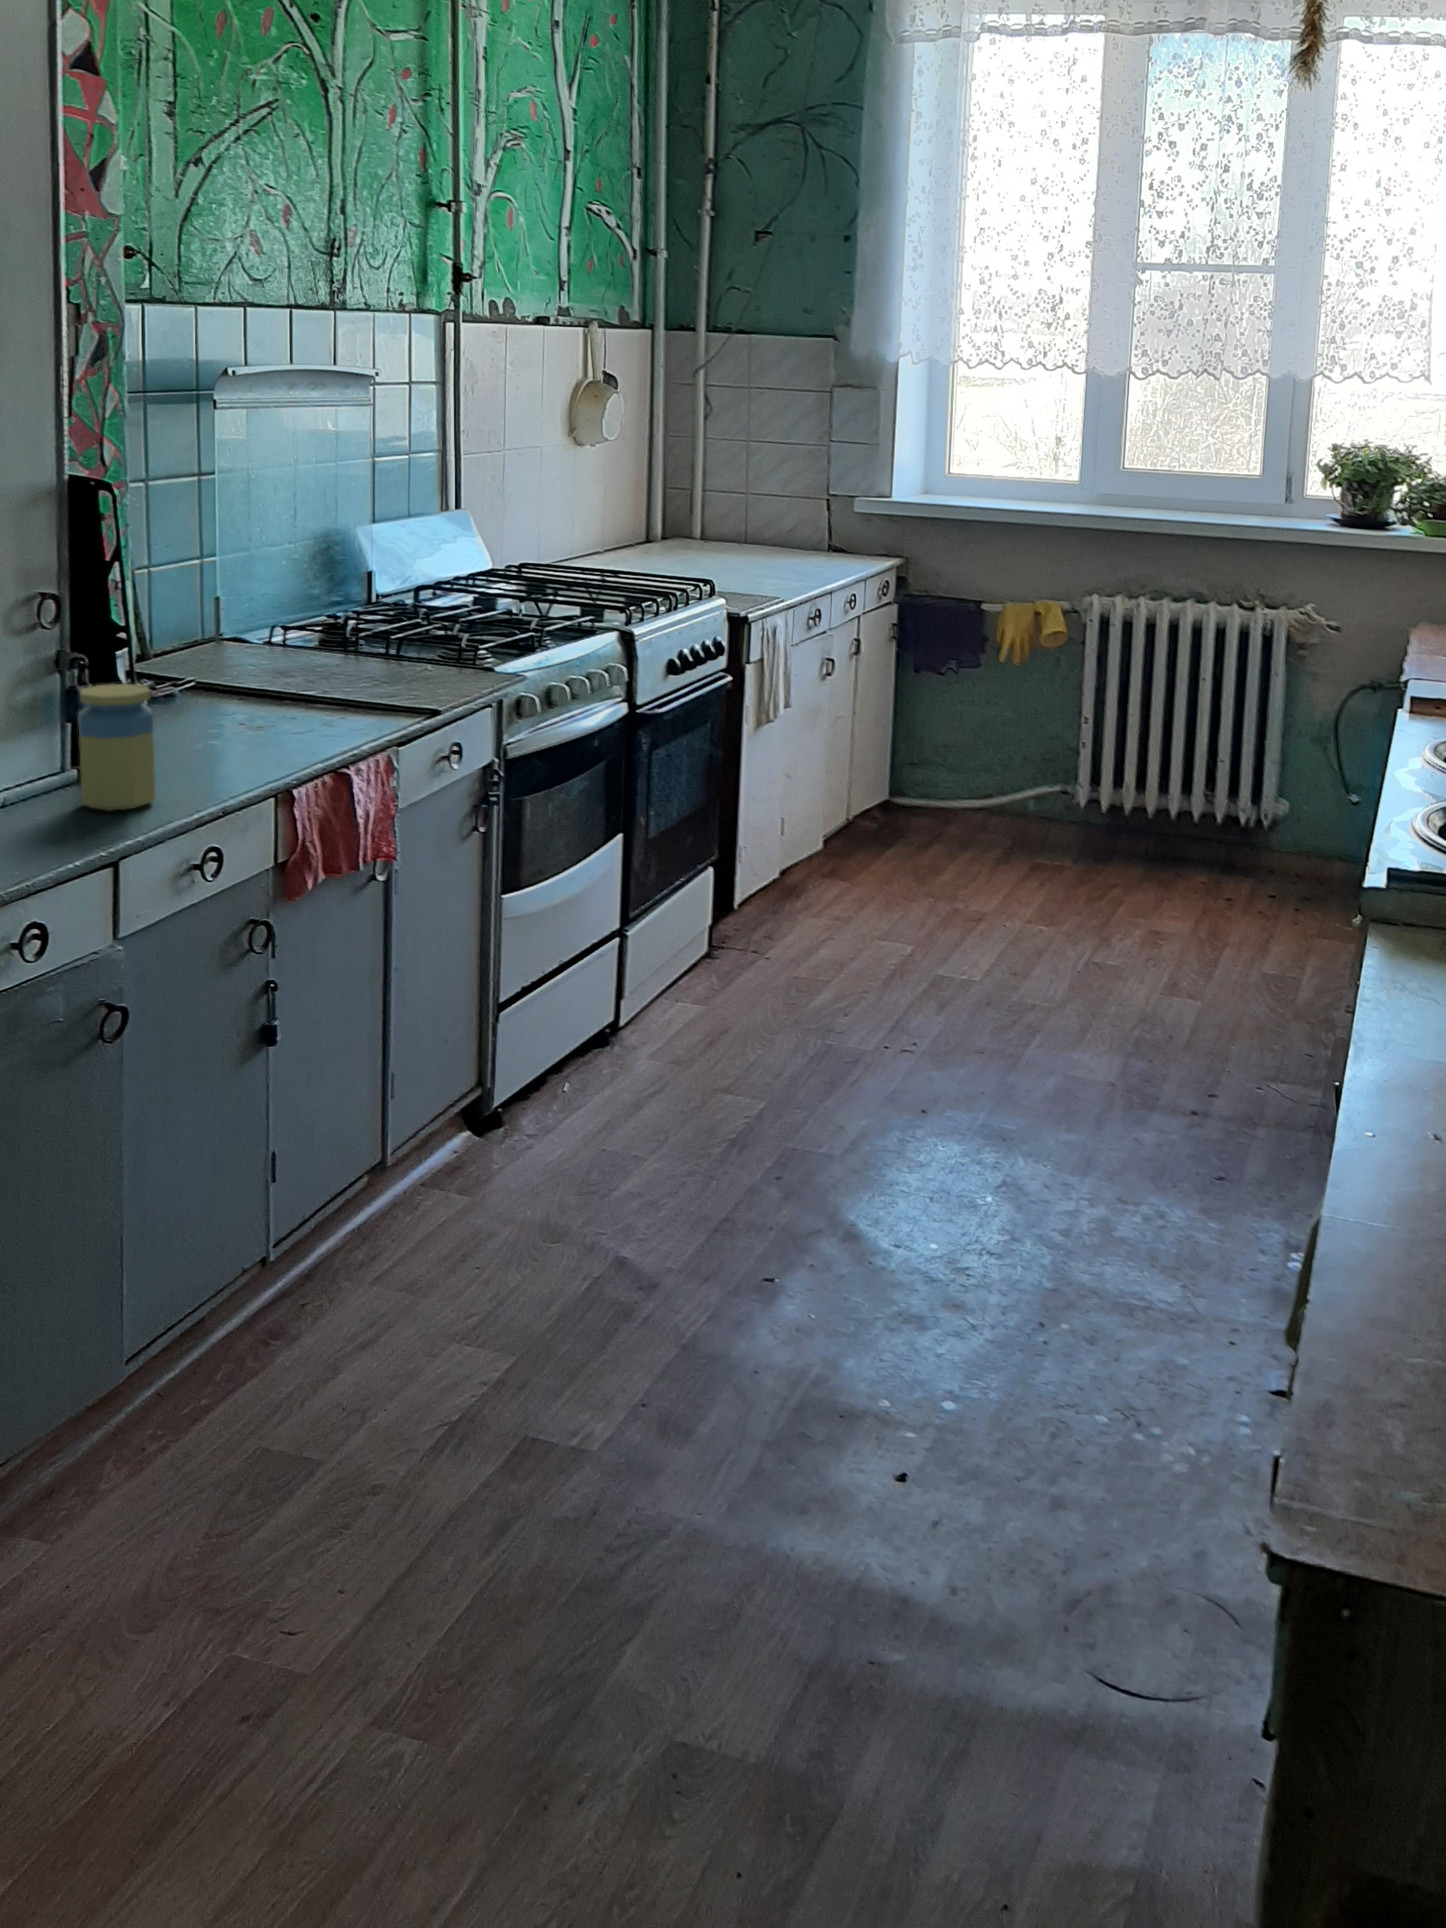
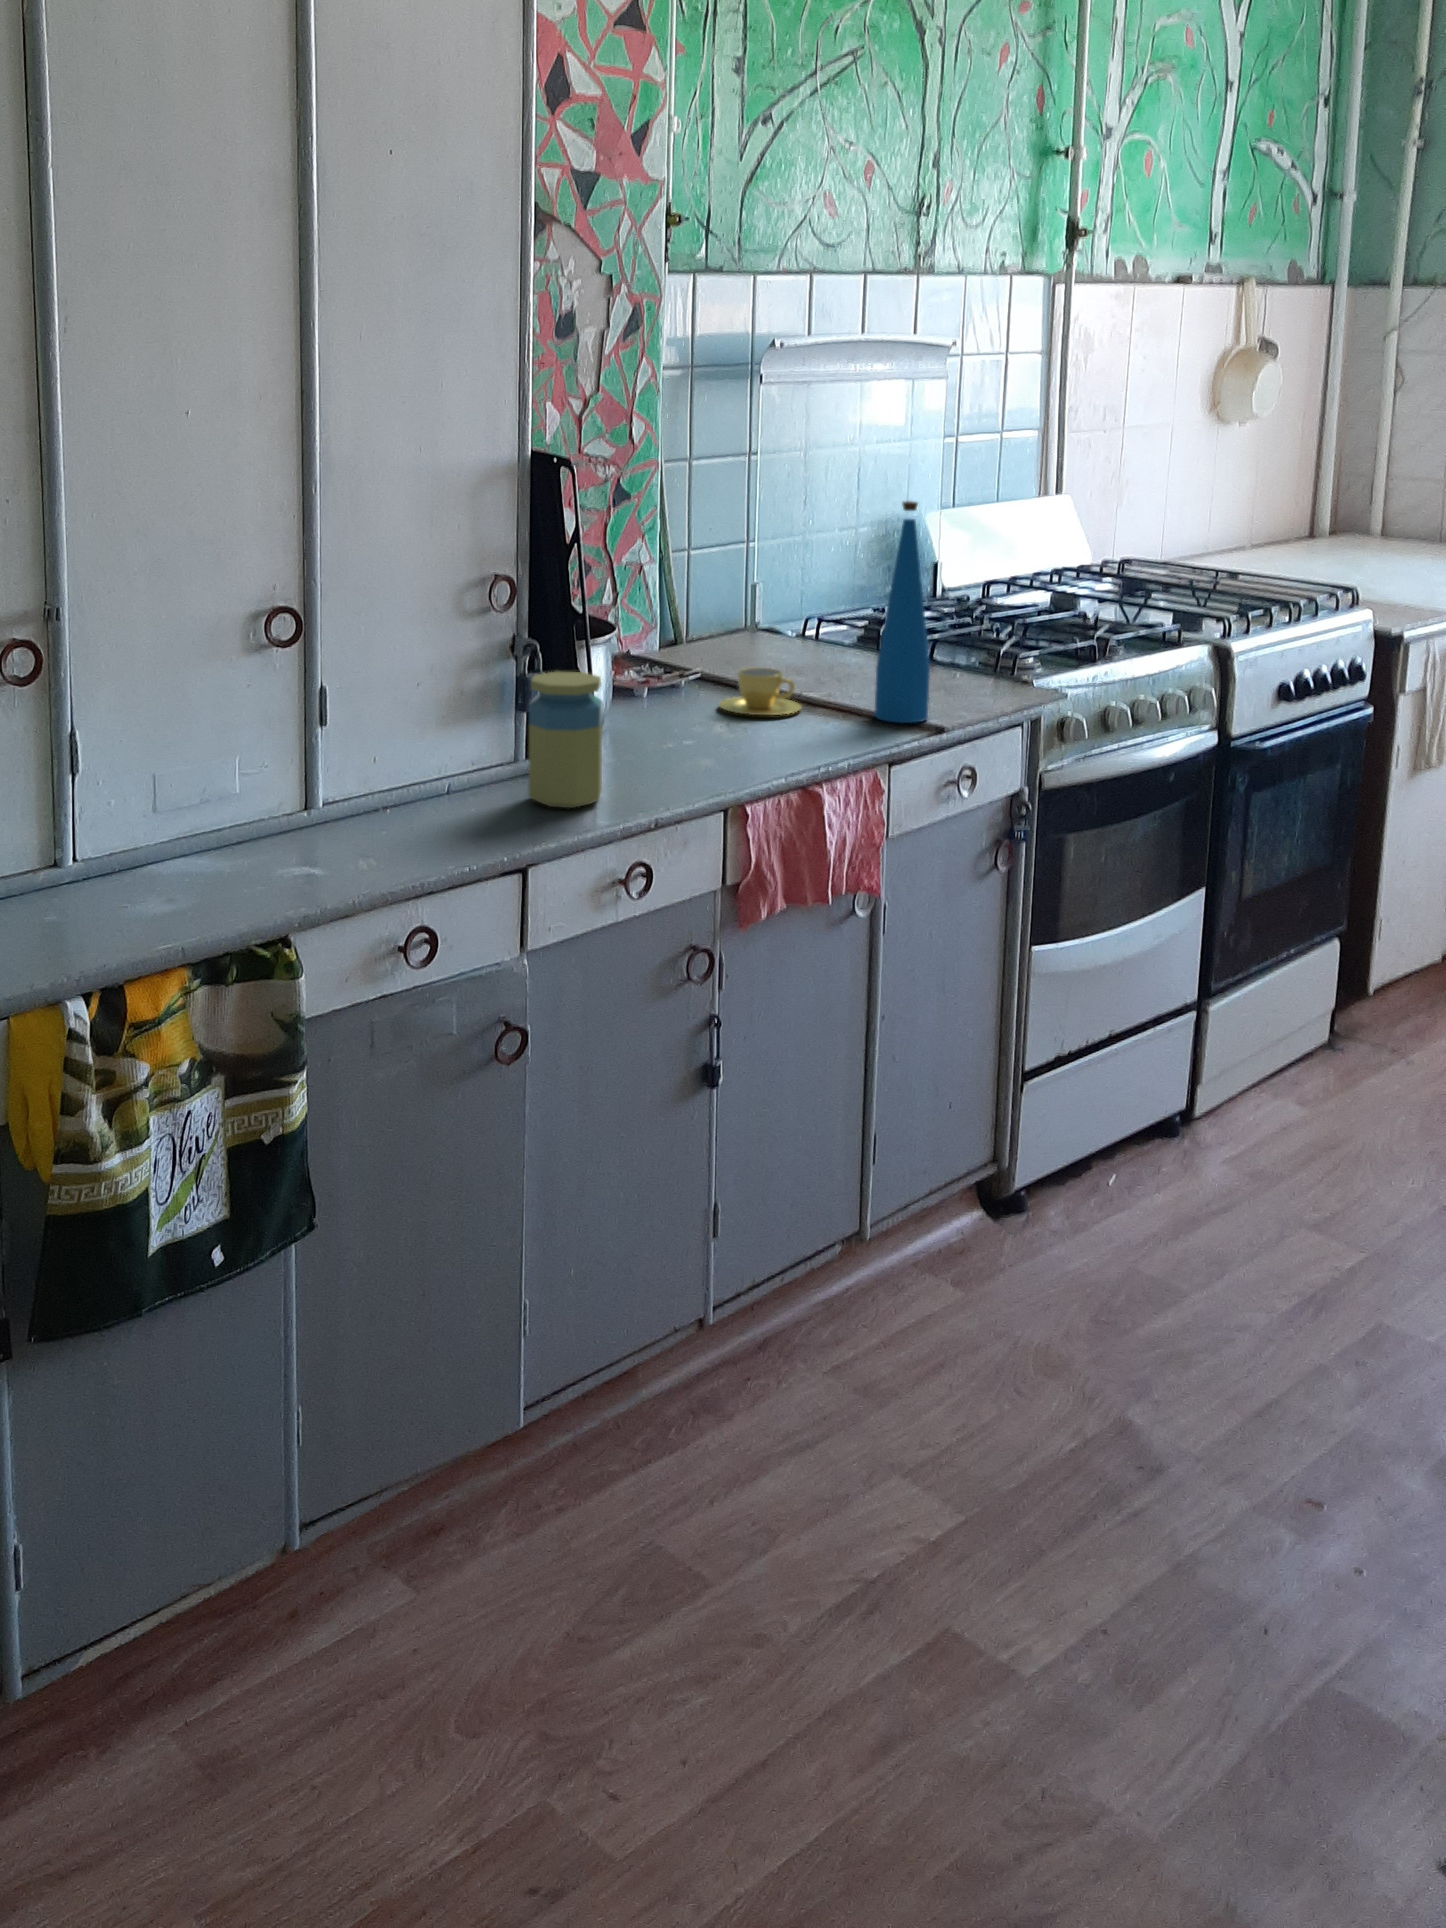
bottle: none [367,519,415,712] -> present [875,501,930,723]
cup: none [218,673,299,716] -> present [719,668,802,715]

